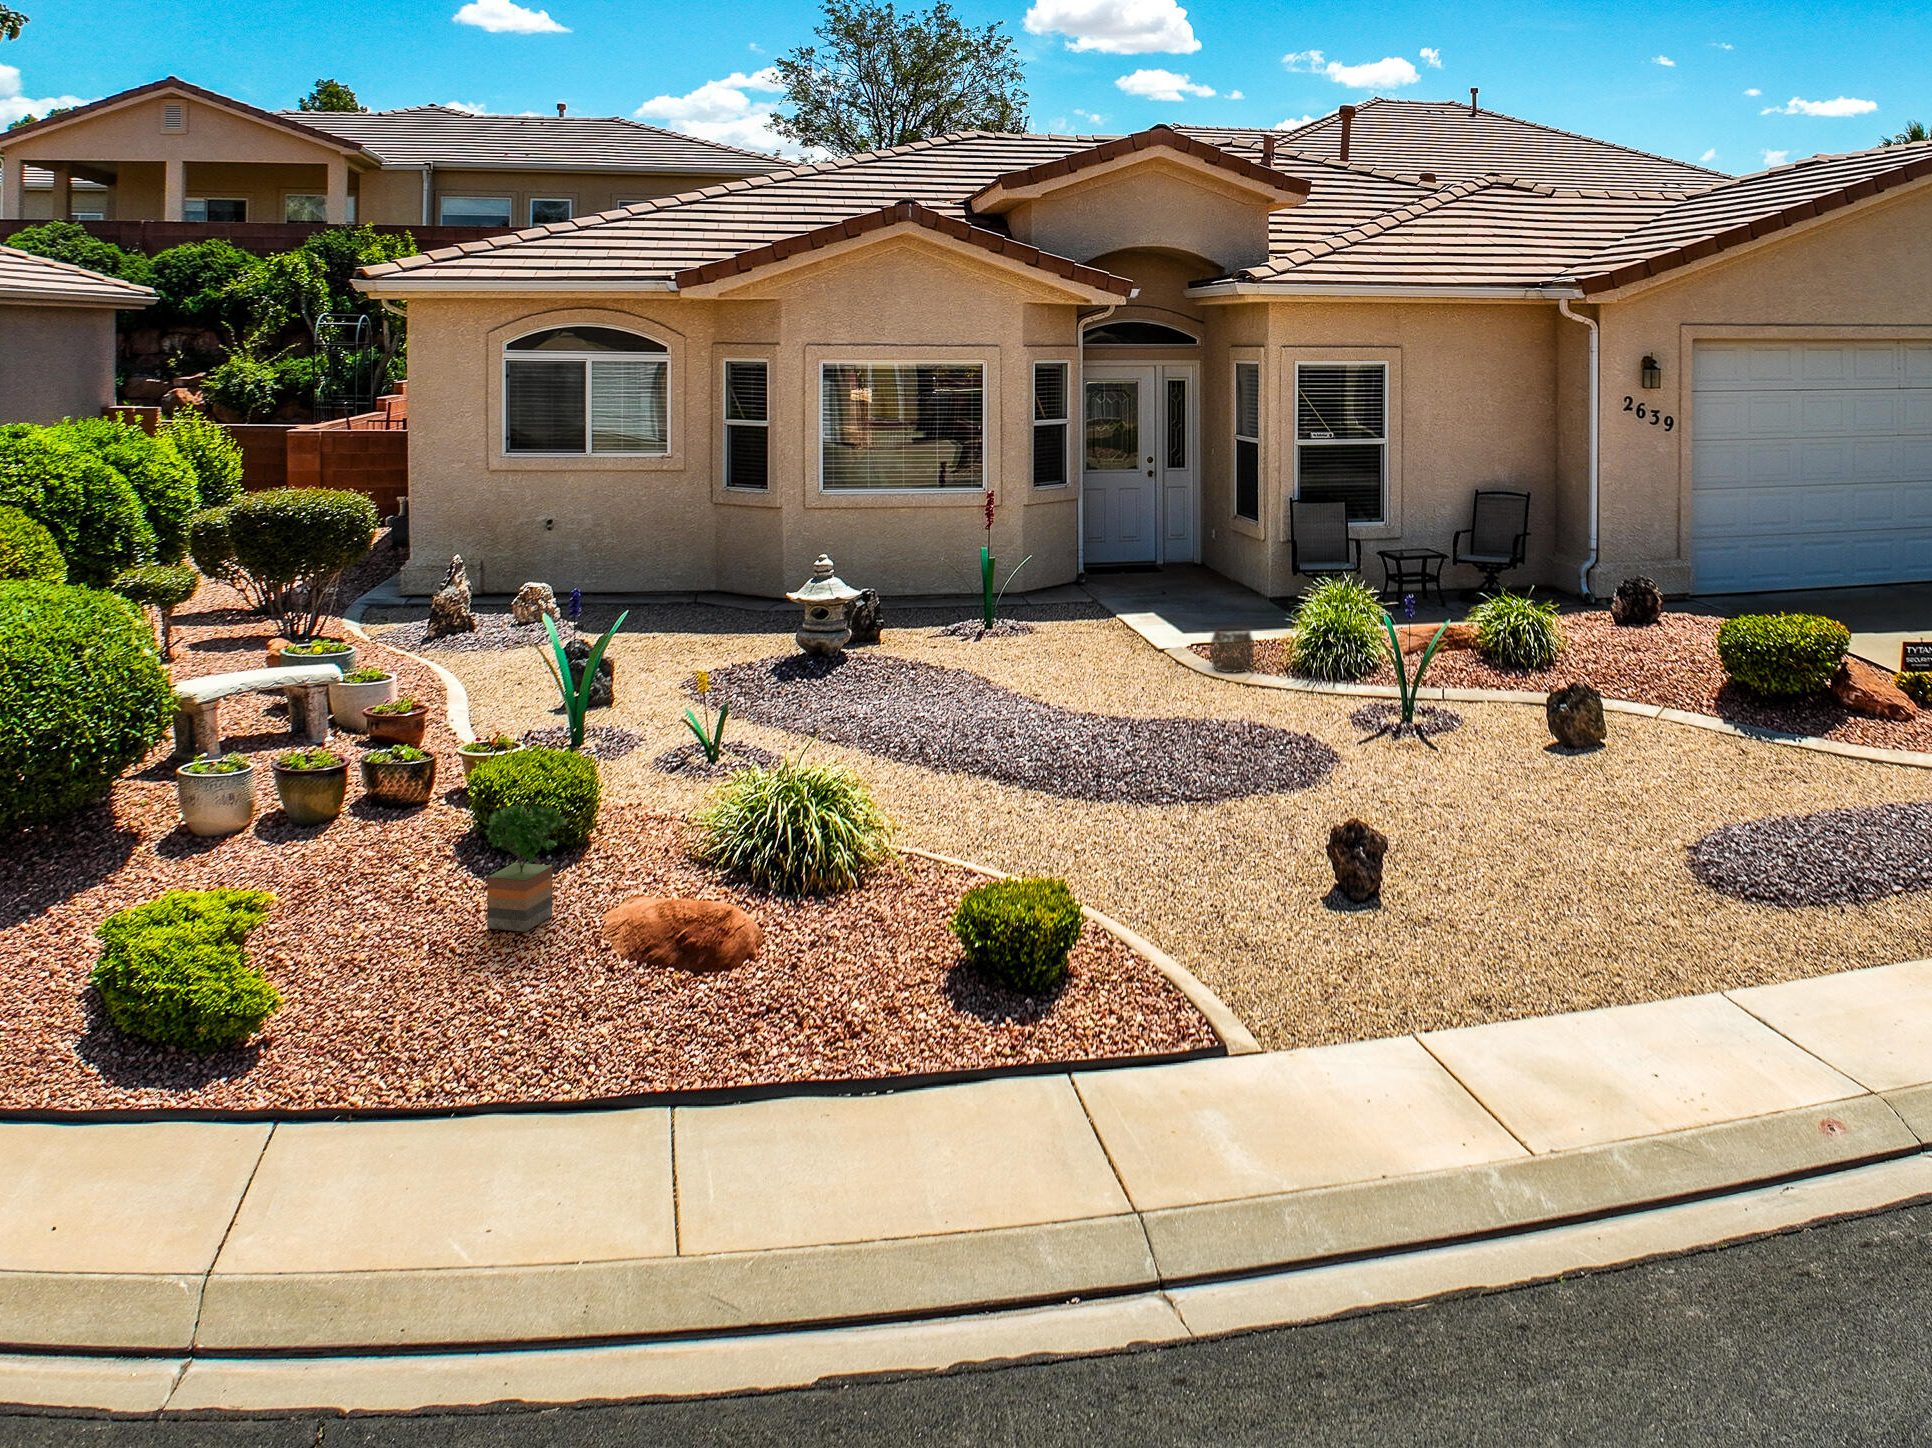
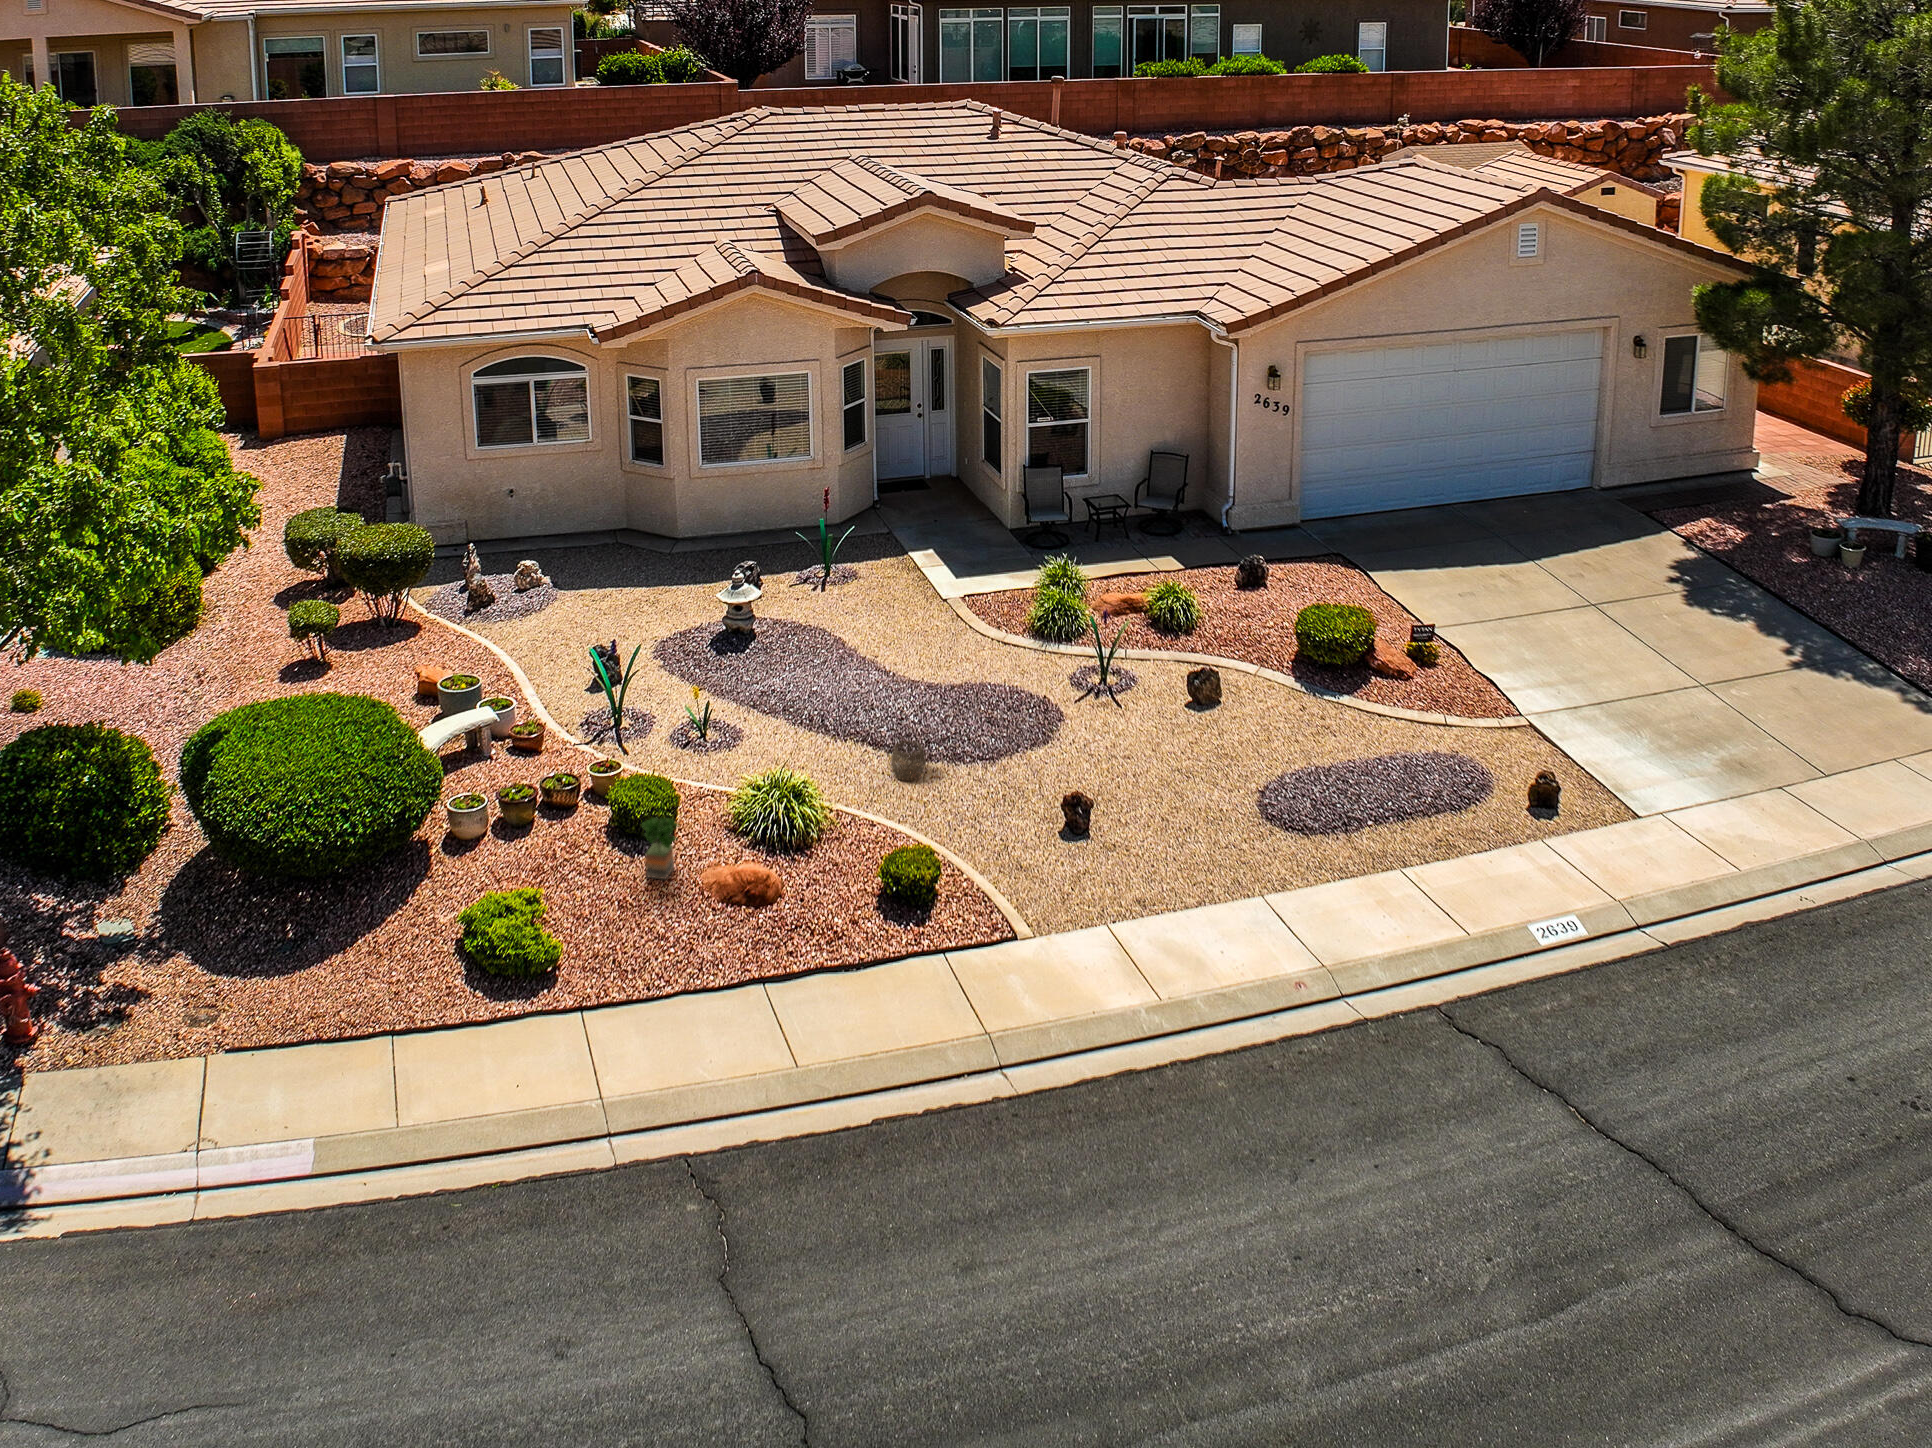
woven basket: present [1210,627,1254,673] -> present [891,741,926,781]

